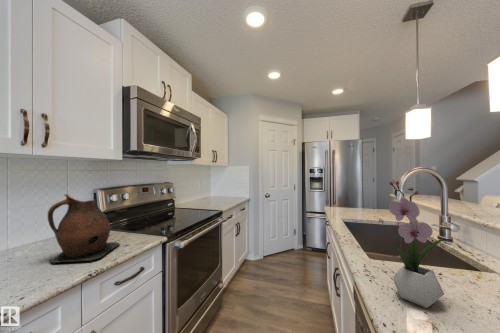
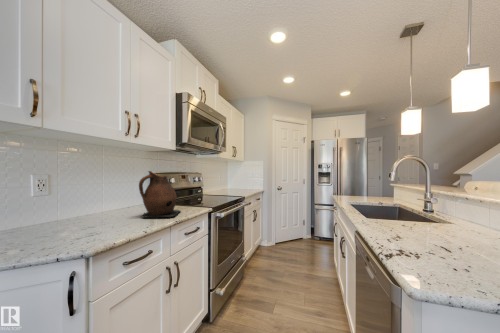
flower arrangement: present [389,181,444,308] -> none [378,158,414,236]

